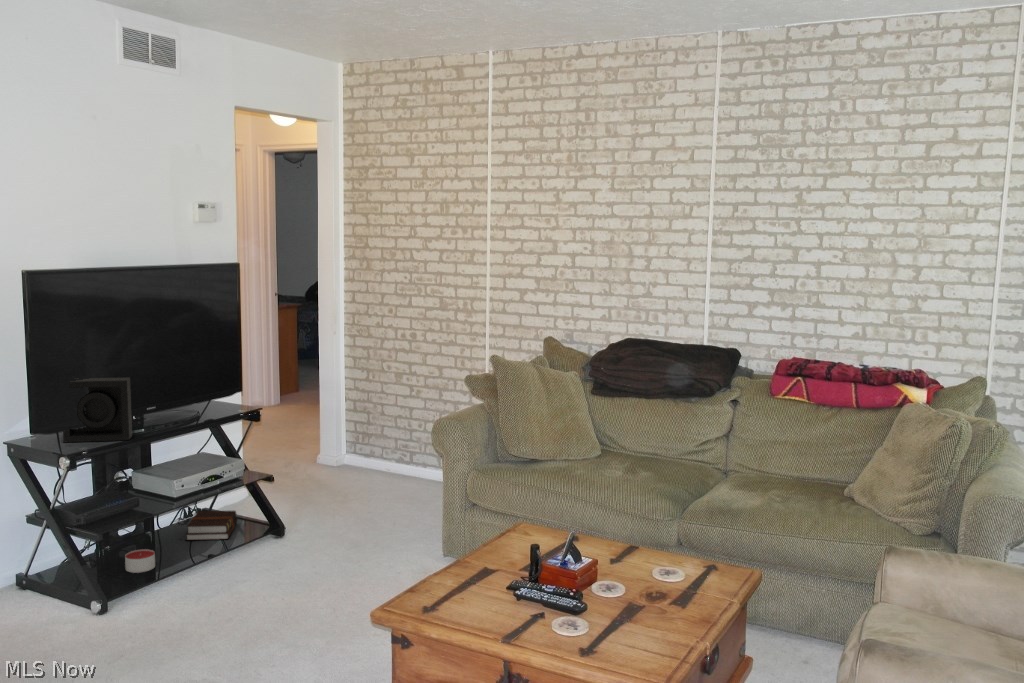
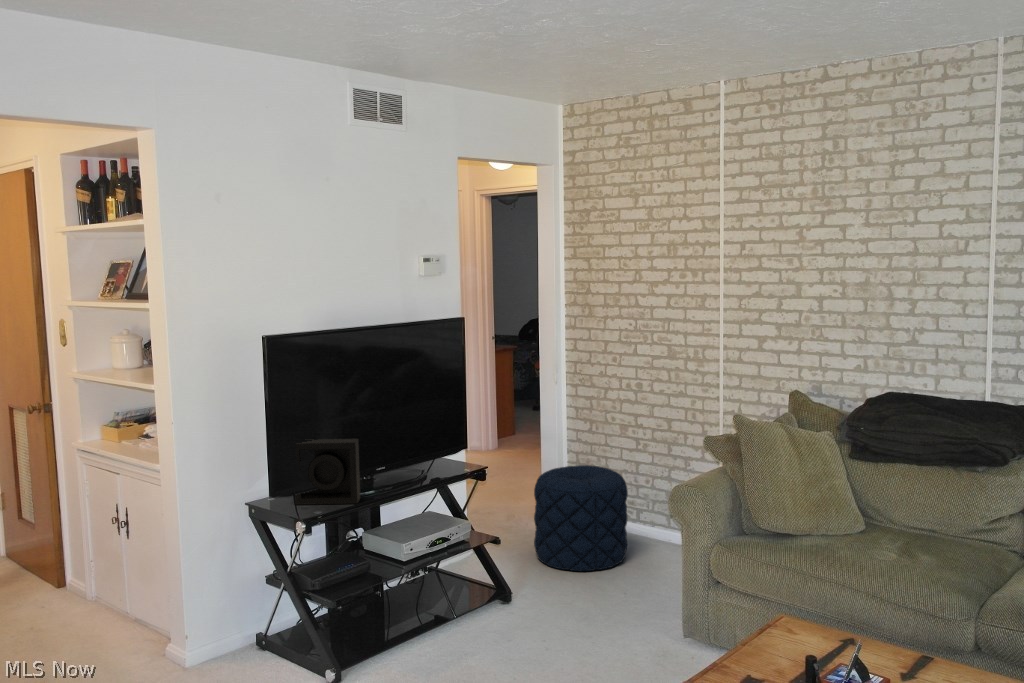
pouf: none [310,411,400,508] -> present [534,465,628,571]
hardback book: present [186,511,238,540] -> none [412,571,462,604]
candle: present [125,549,155,573] -> none [353,614,382,639]

